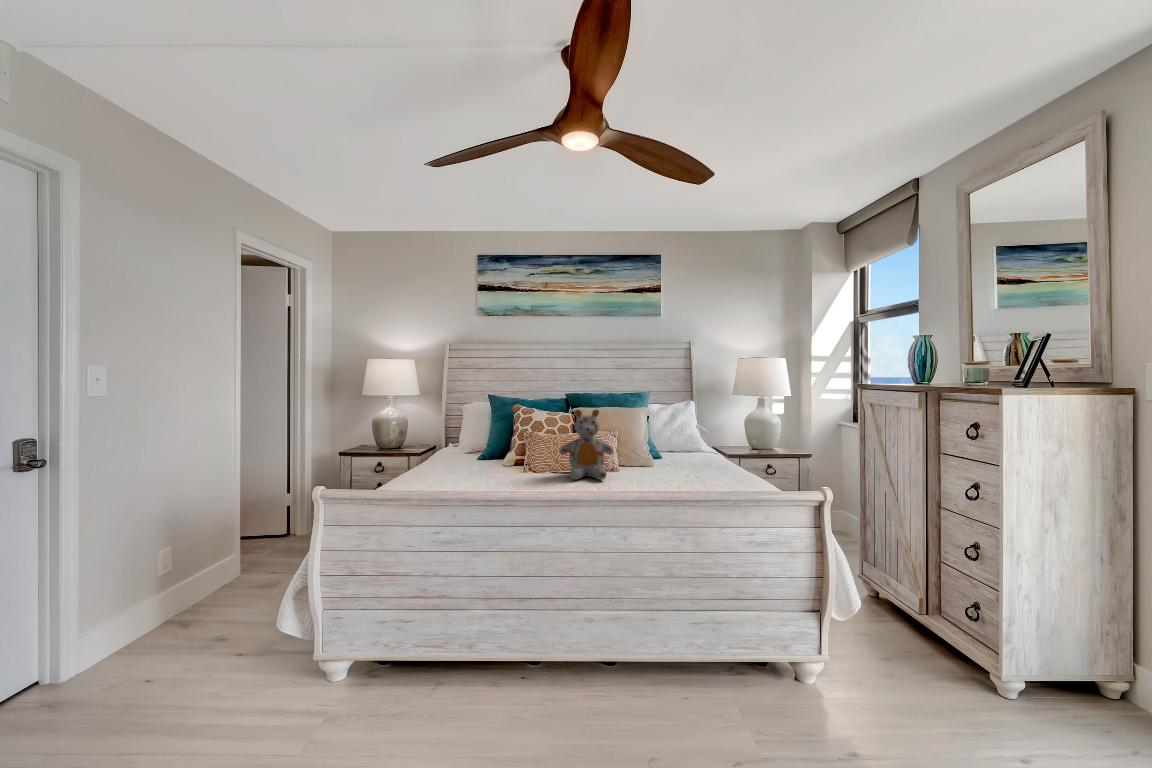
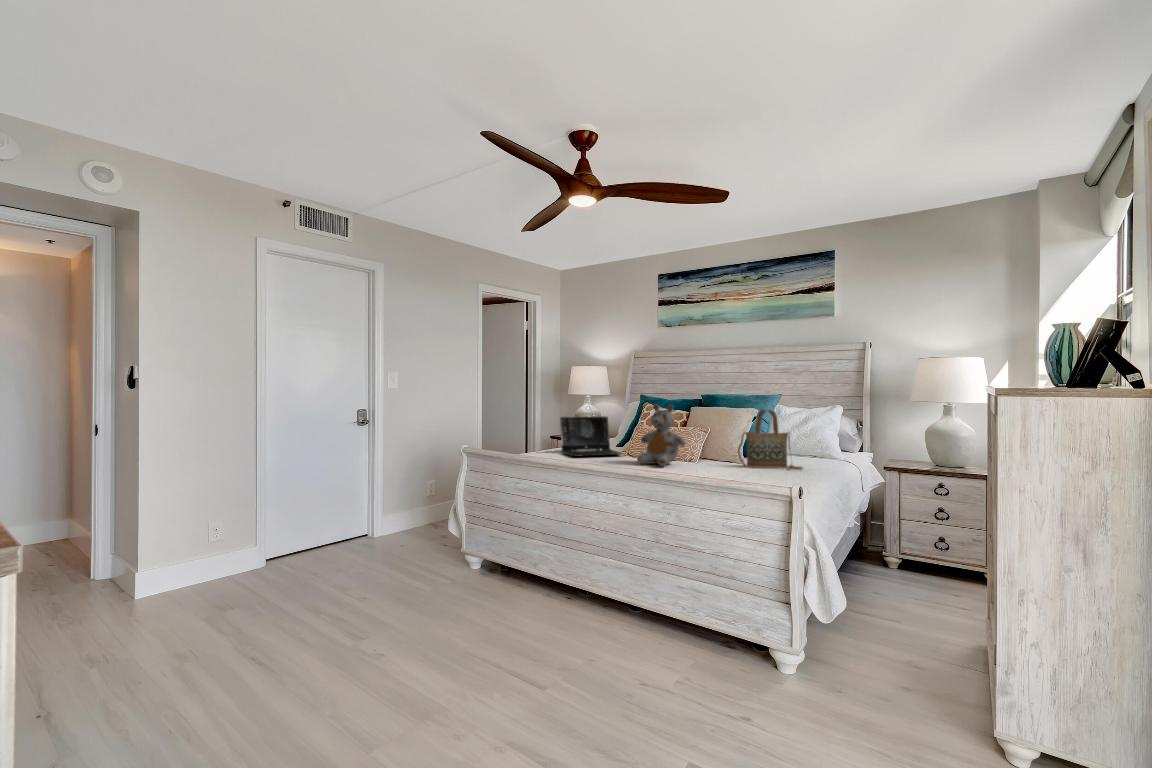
handbag: none [651,409,704,469] -> present [738,410,803,470]
laptop: none [445,424,527,479] -> present [560,416,623,457]

